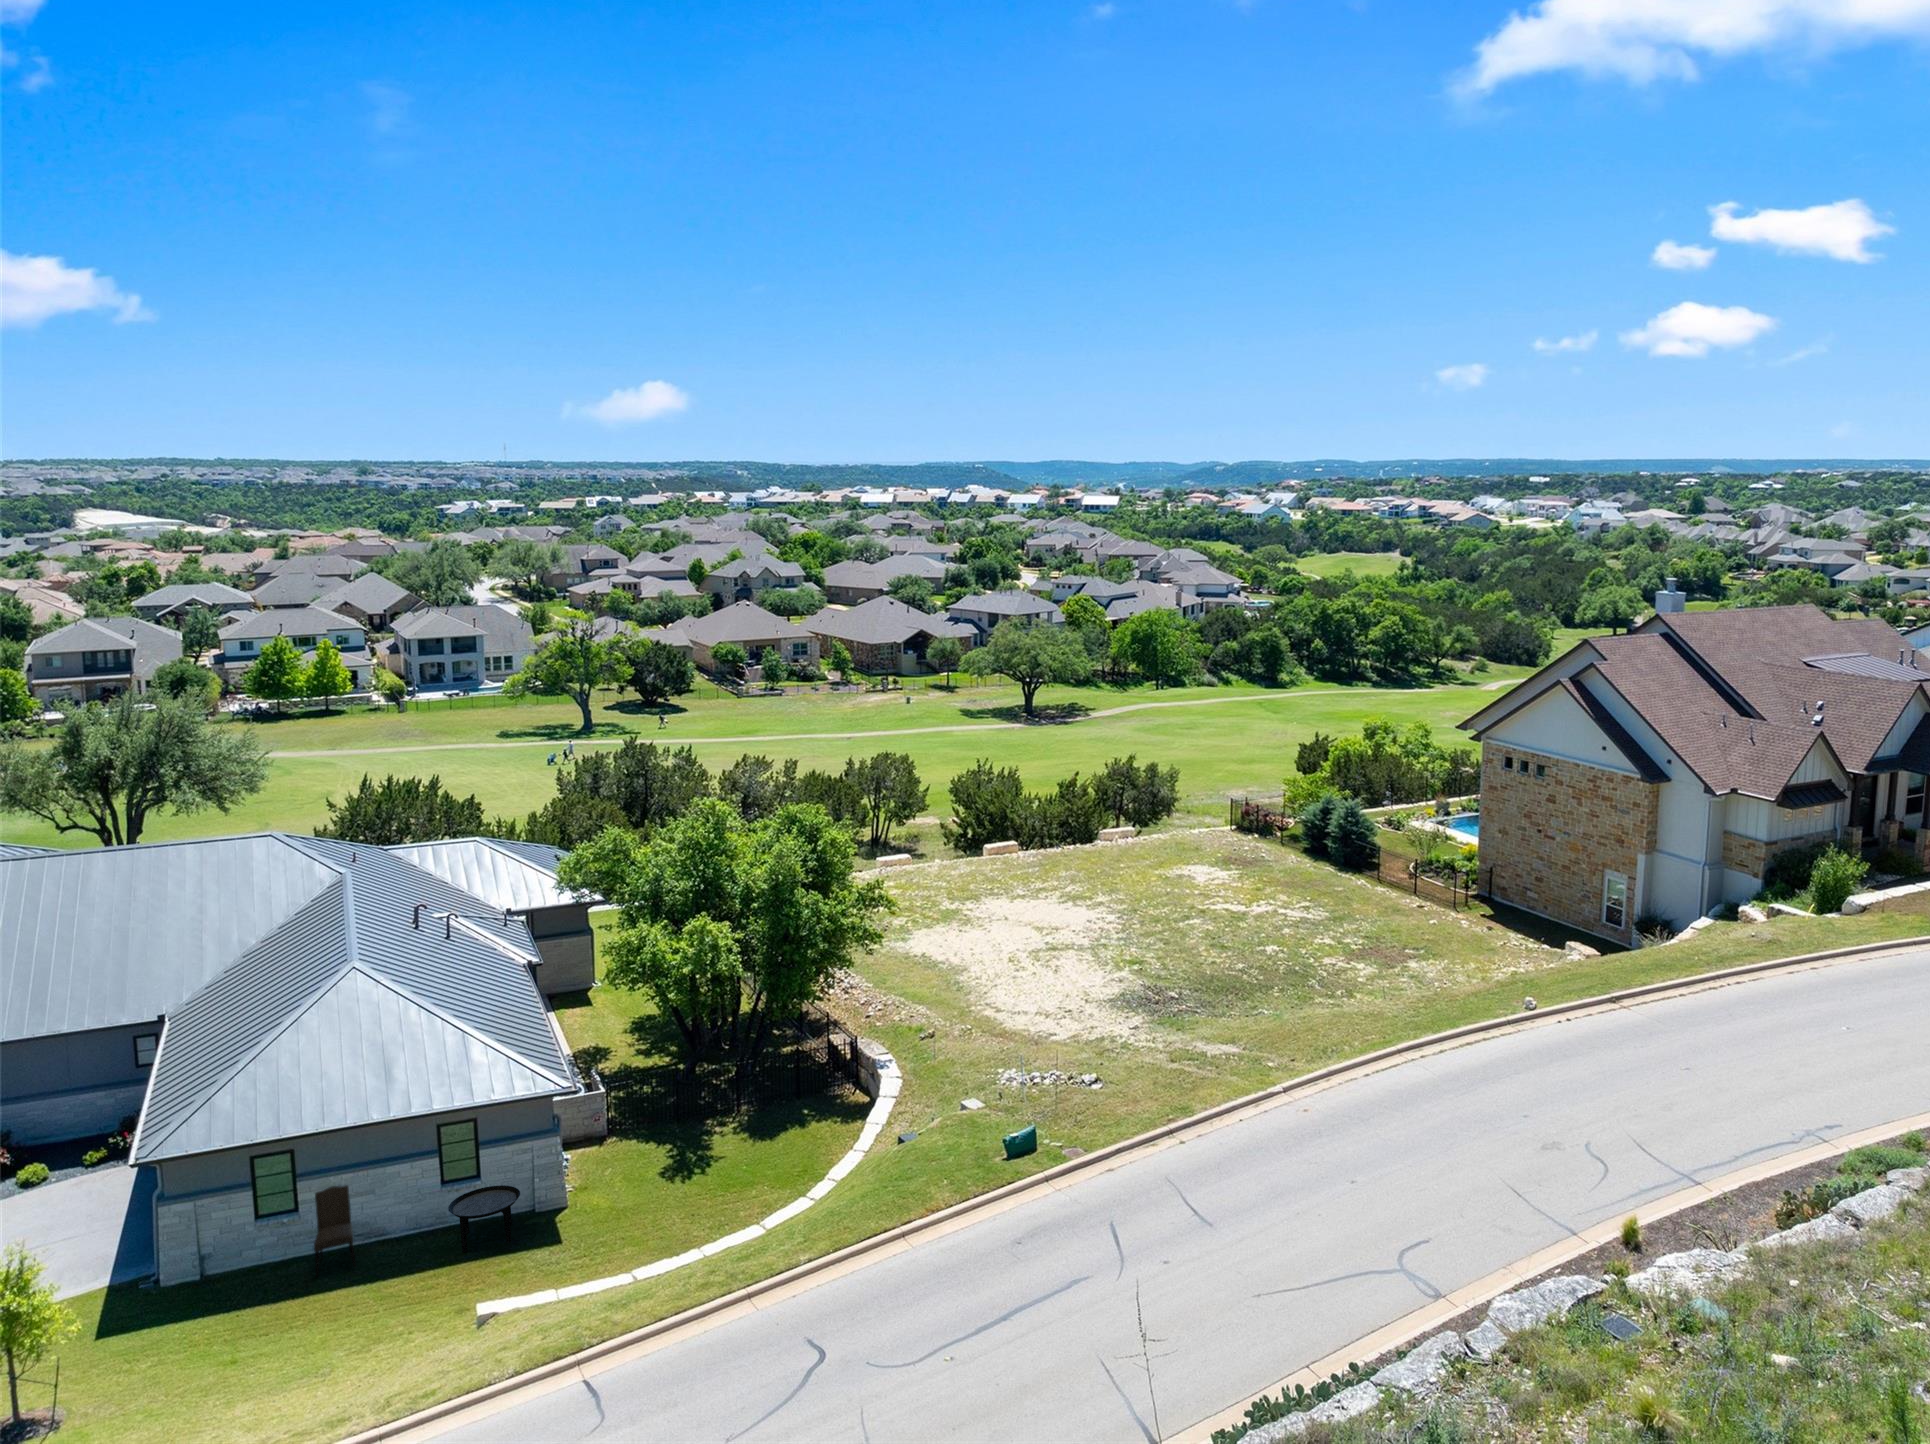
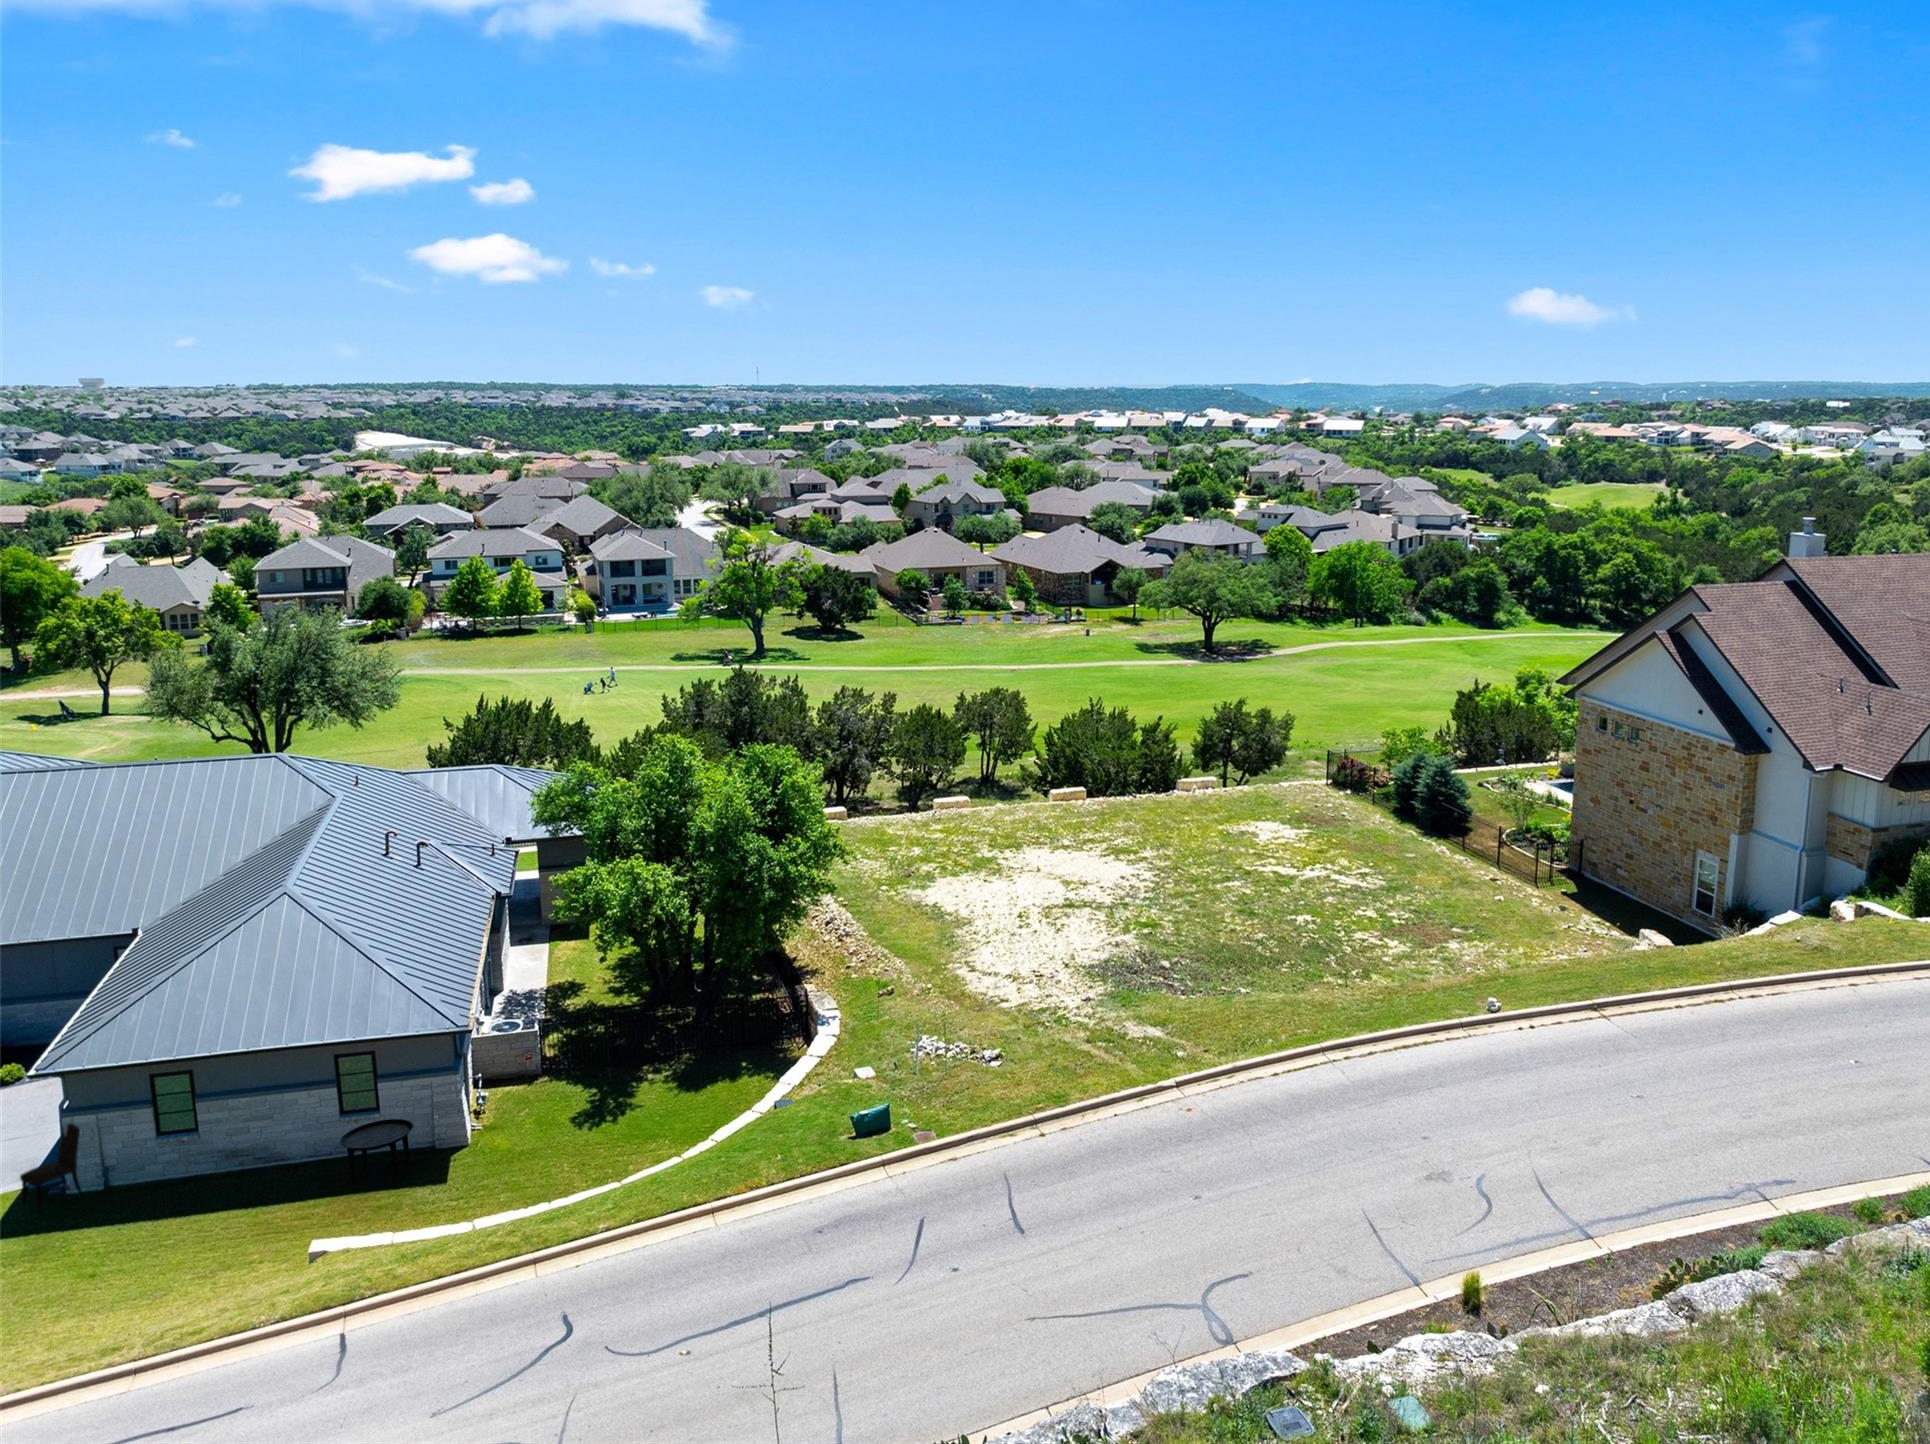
chair: present [314,1185,356,1276] -> present [20,1123,82,1212]

